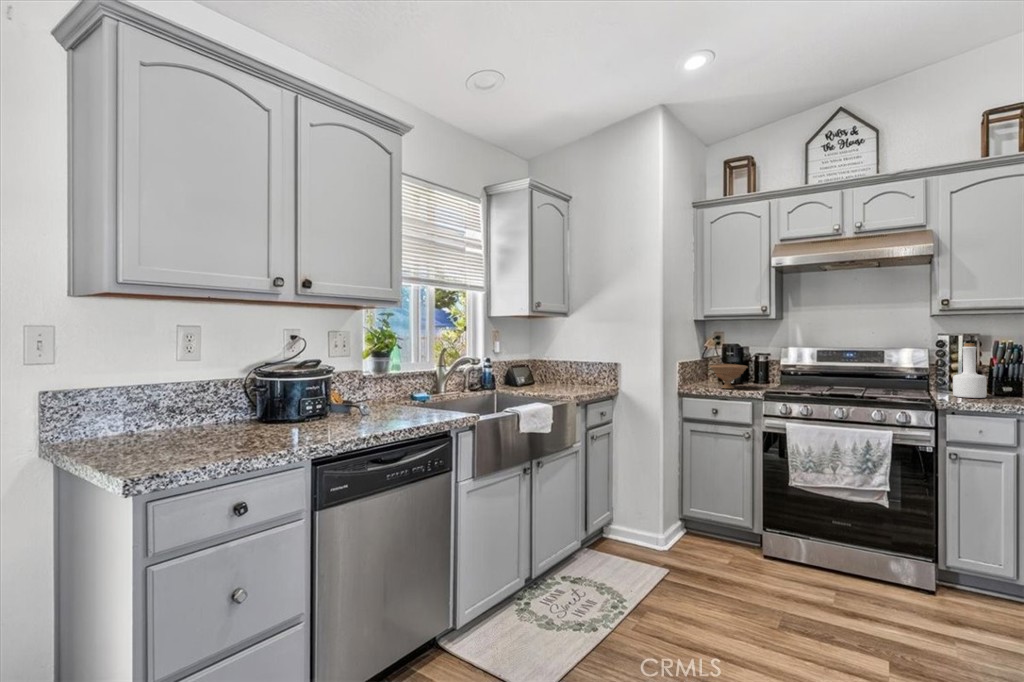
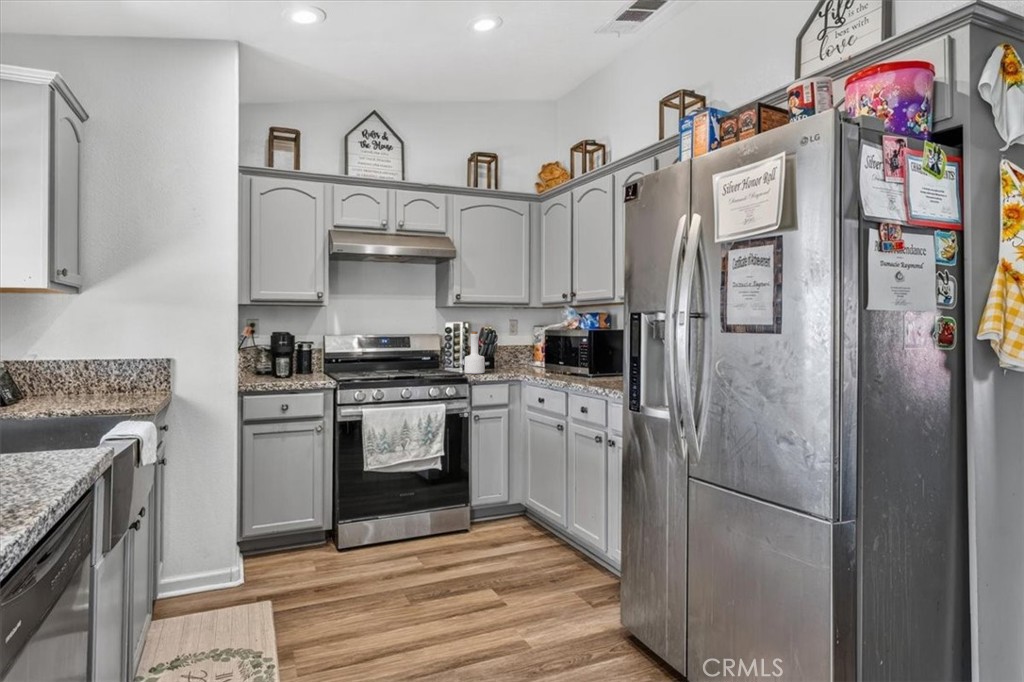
bowl: present [709,364,748,388] -> none [270,355,313,382]

